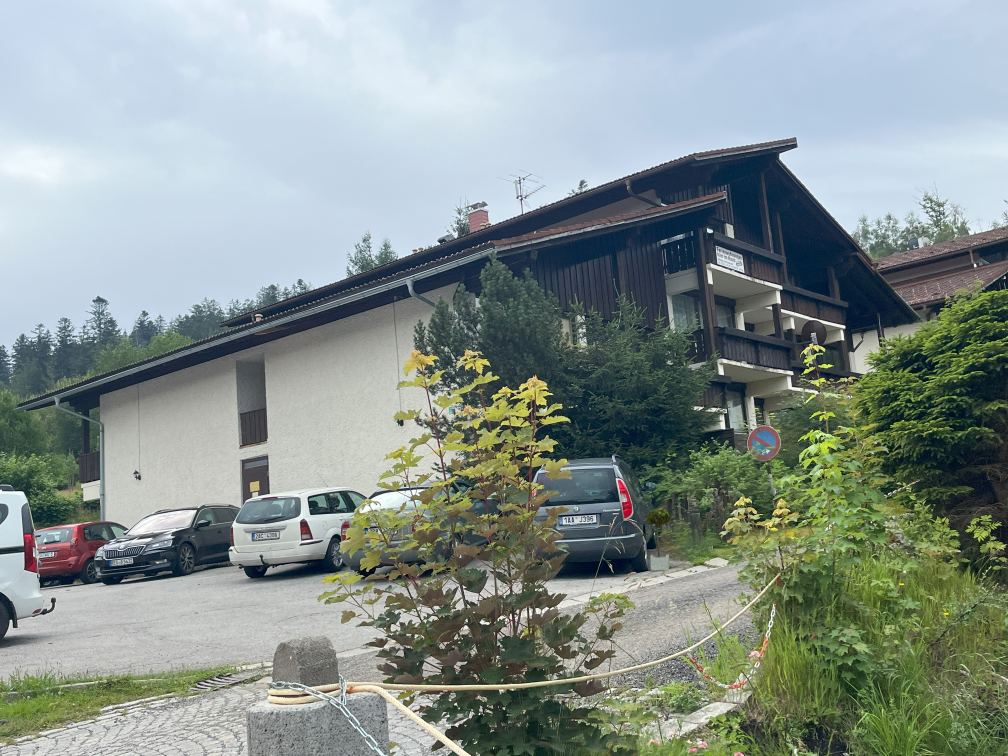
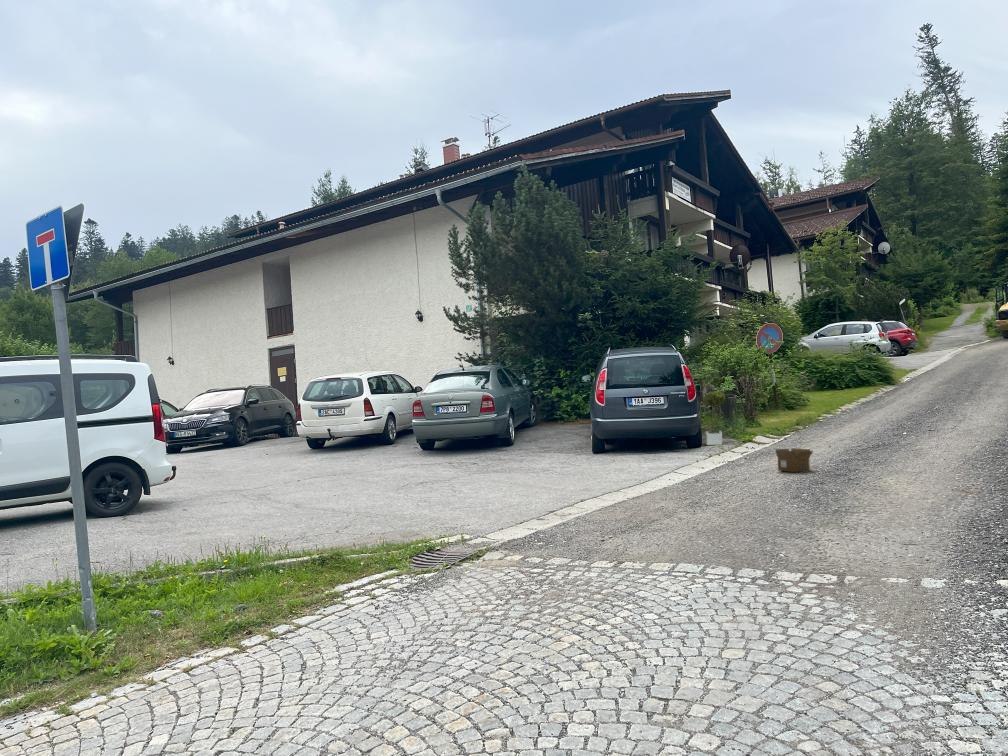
cardboard box: none [655,575,692,602] -> present [775,448,813,472]

